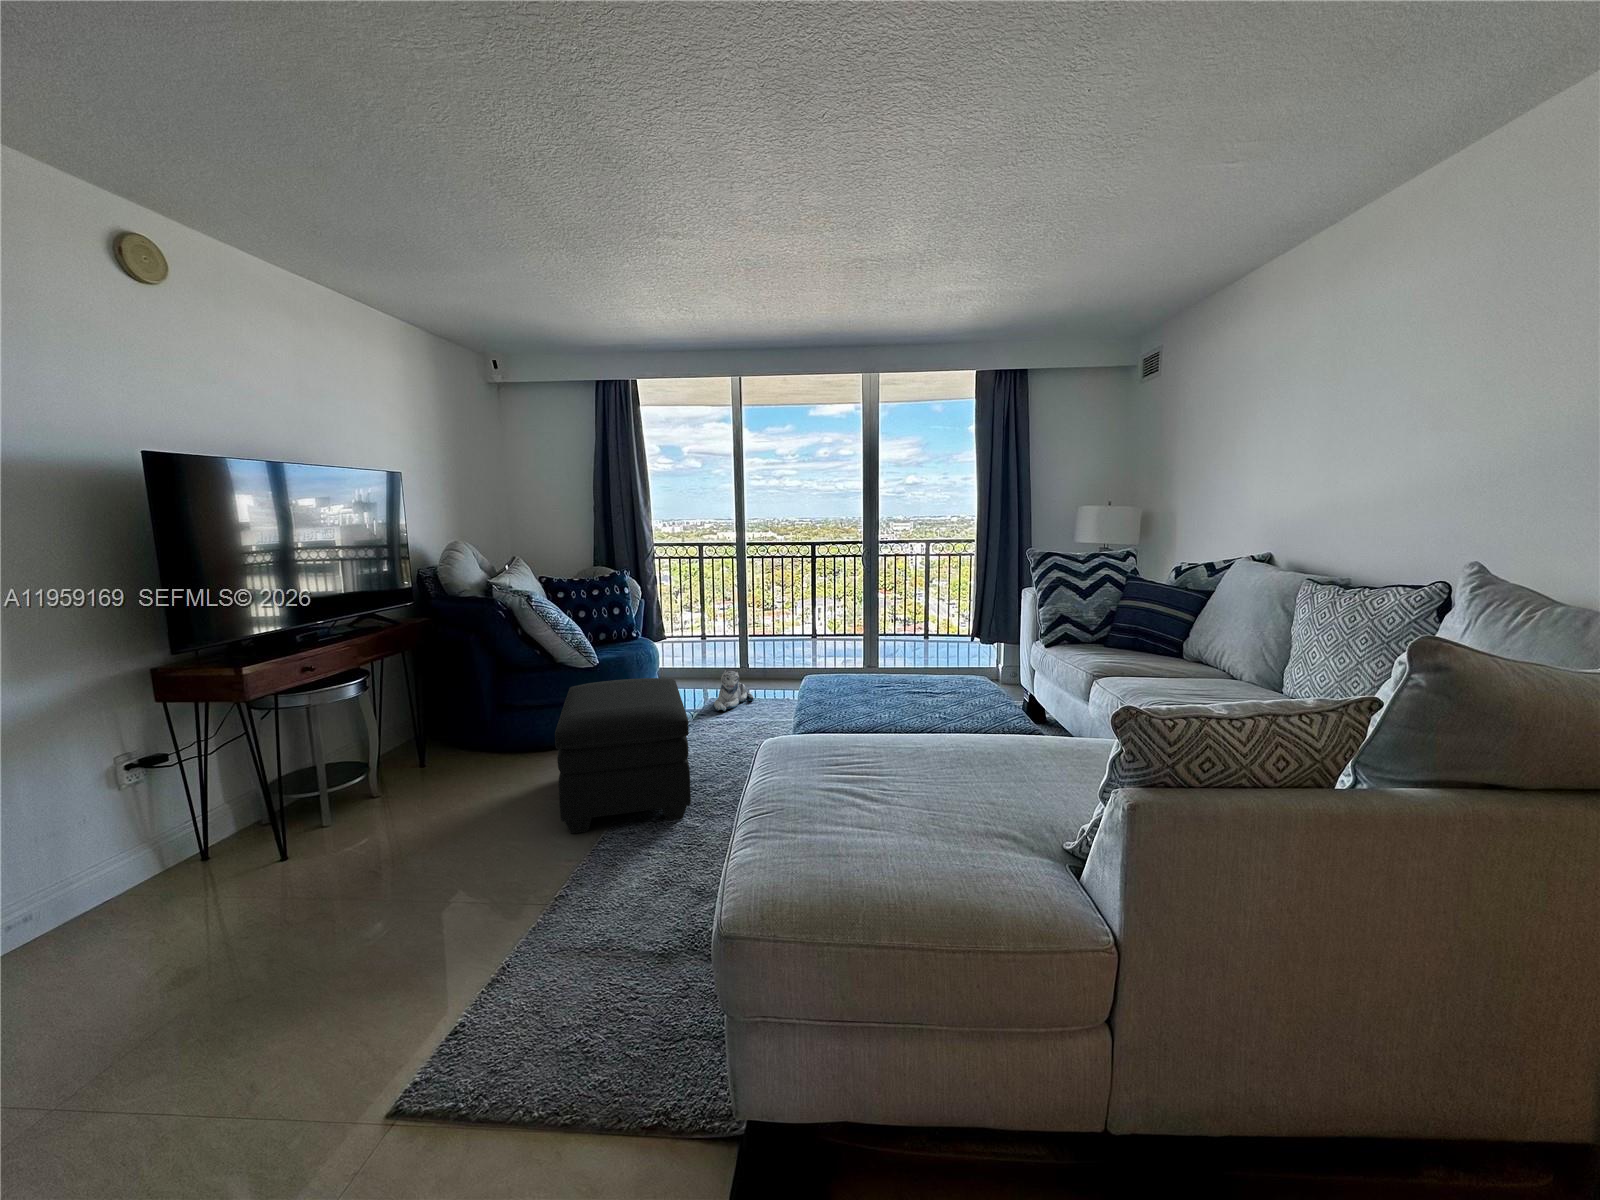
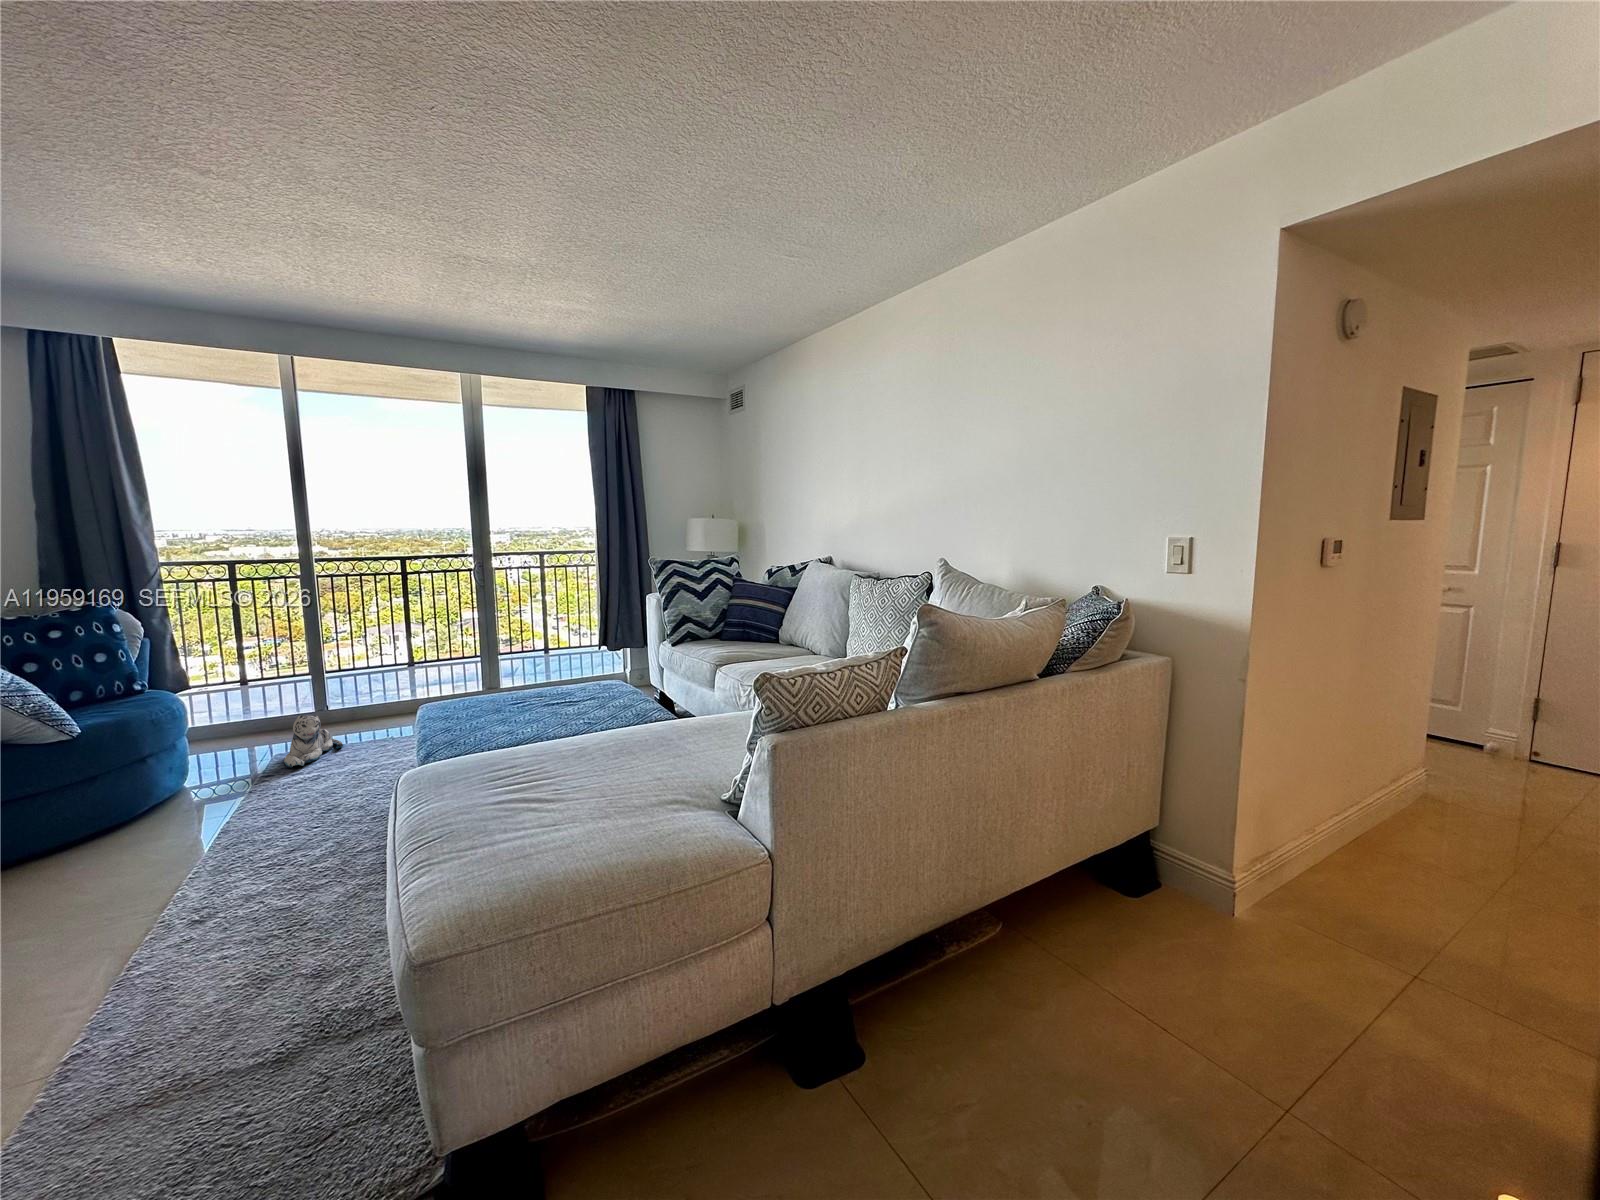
ottoman: present [555,678,691,834] -> none [27,734,280,973]

